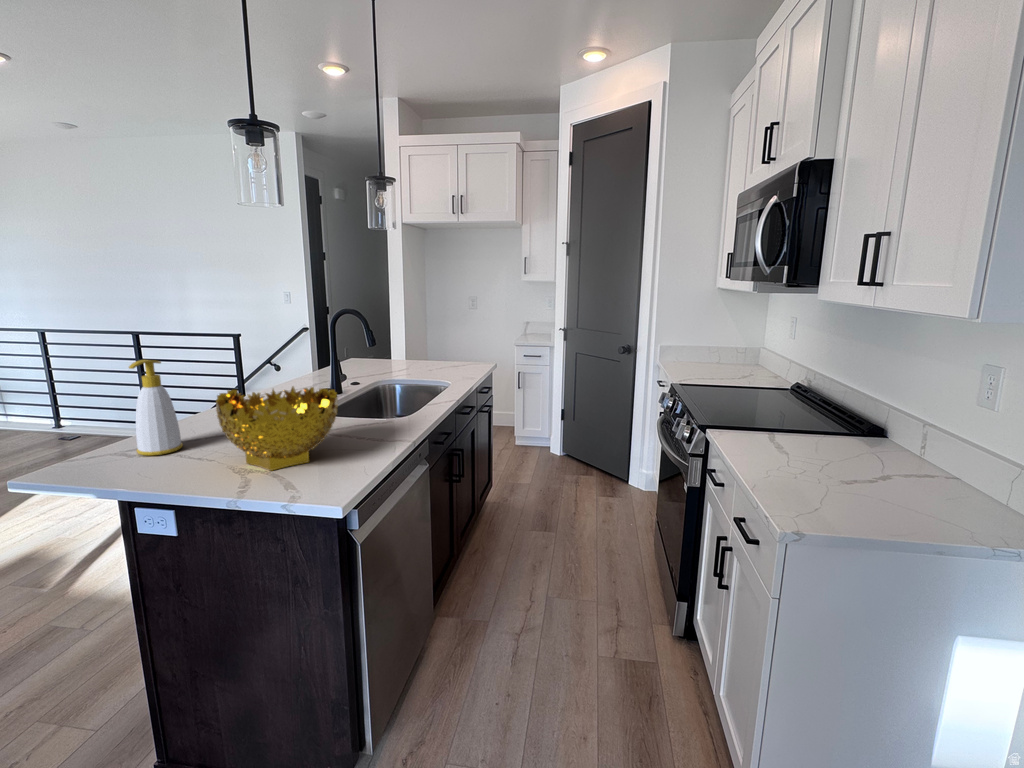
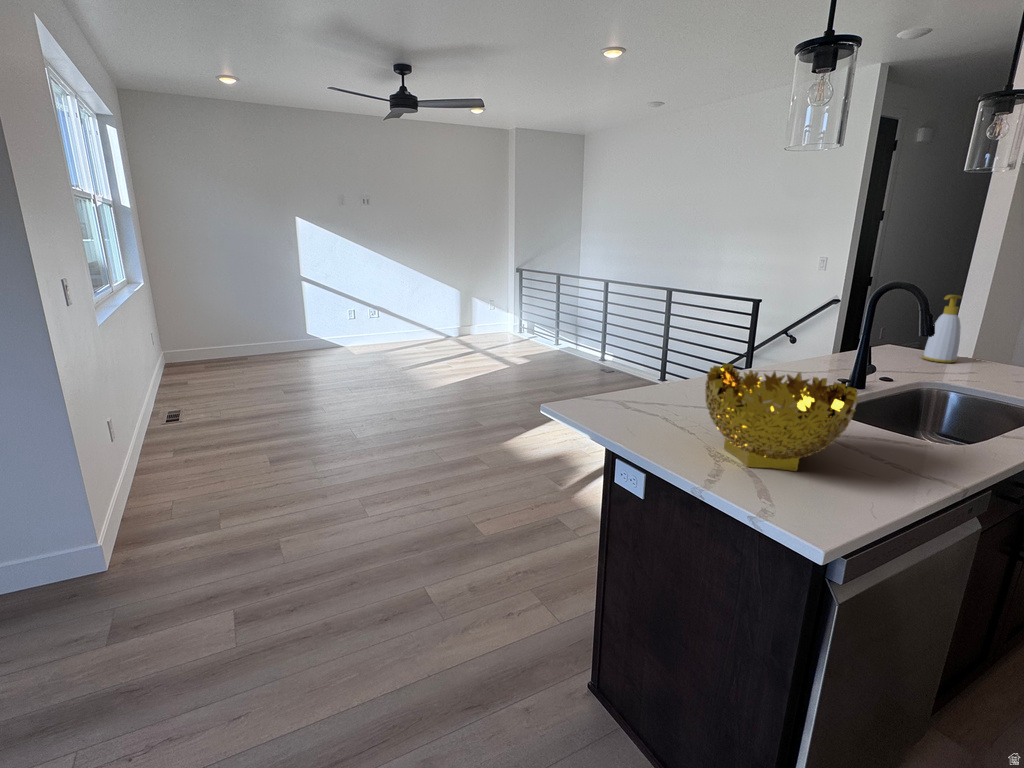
soap bottle: present [129,360,183,456] -> present [922,295,962,363]

